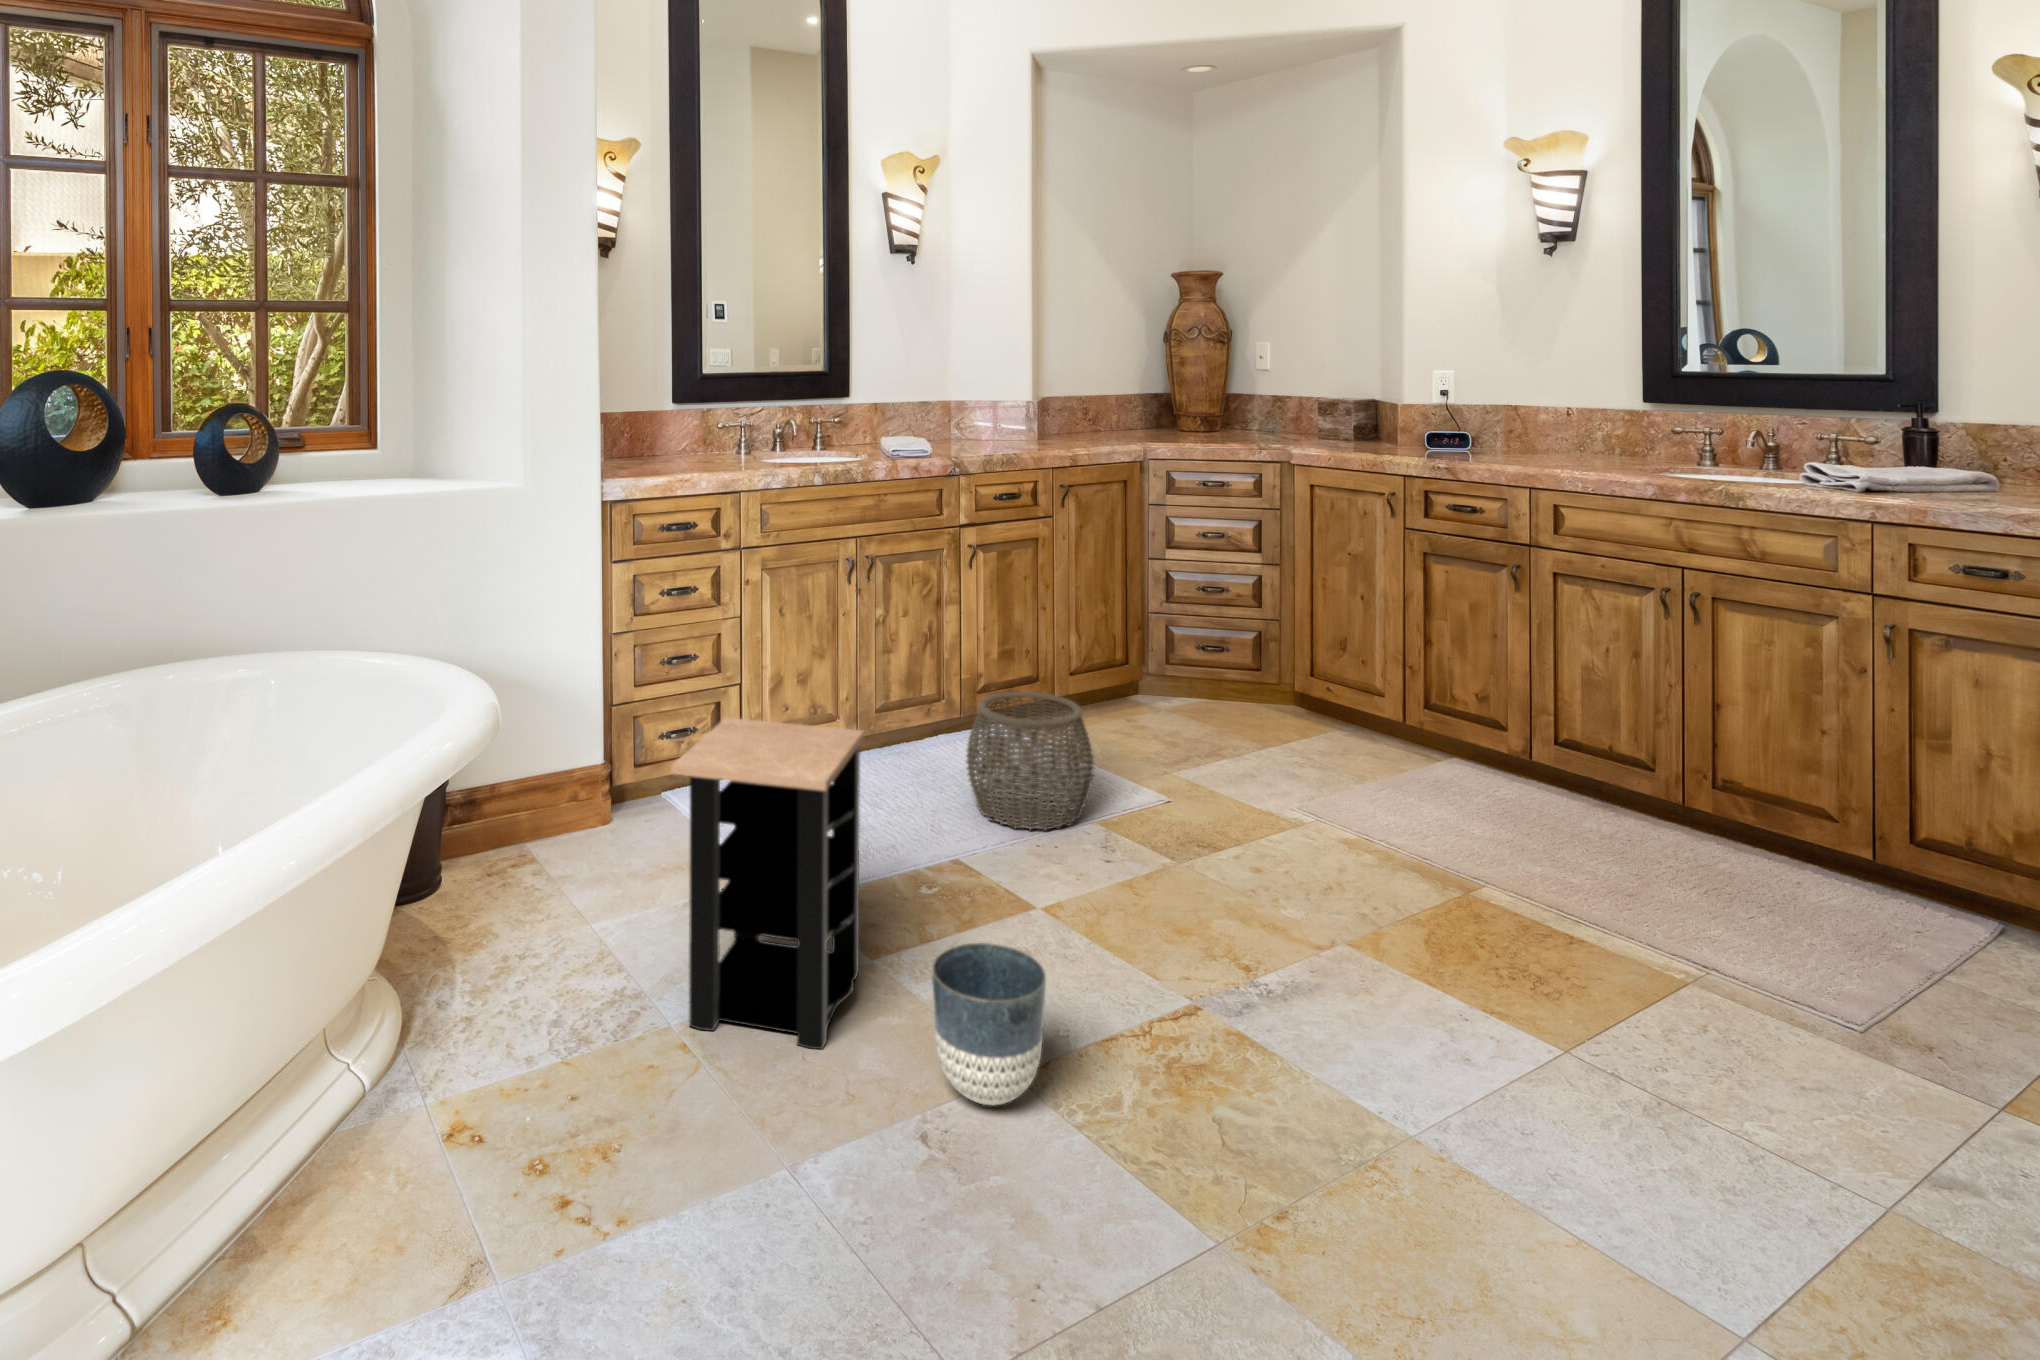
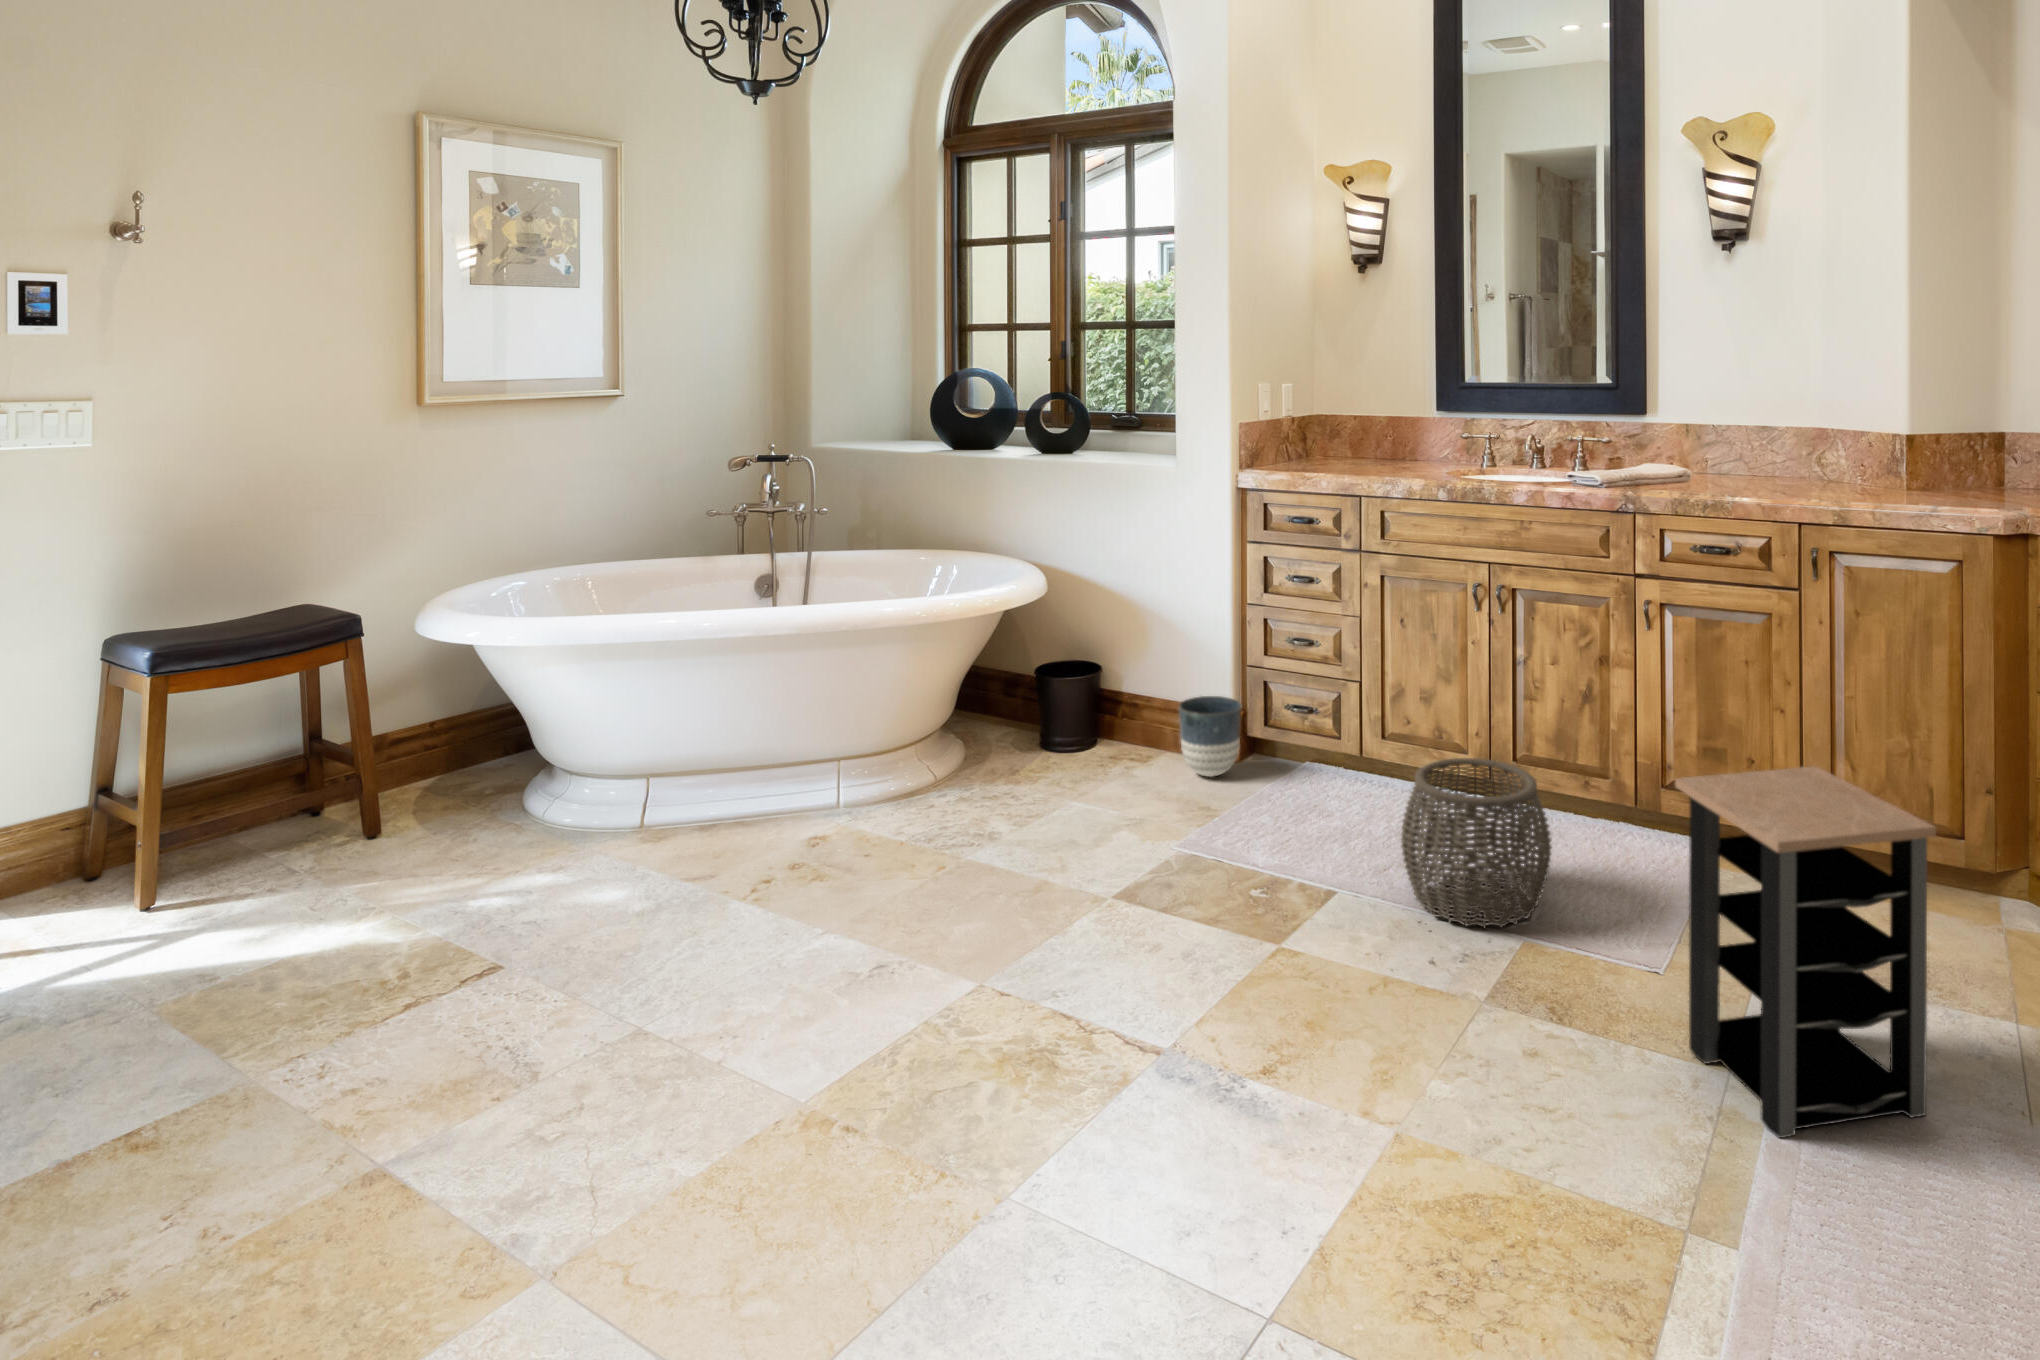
side table: present [671,718,864,1050] -> present [1675,766,1936,1138]
planter: present [932,943,1046,1105] -> present [1179,696,1242,777]

